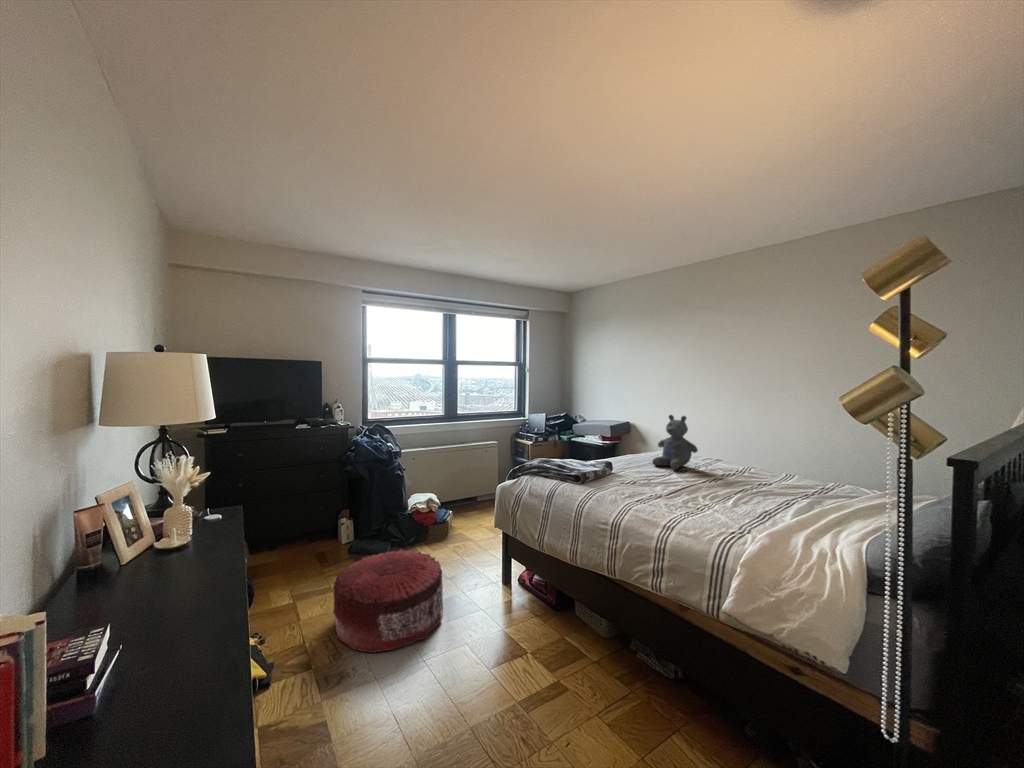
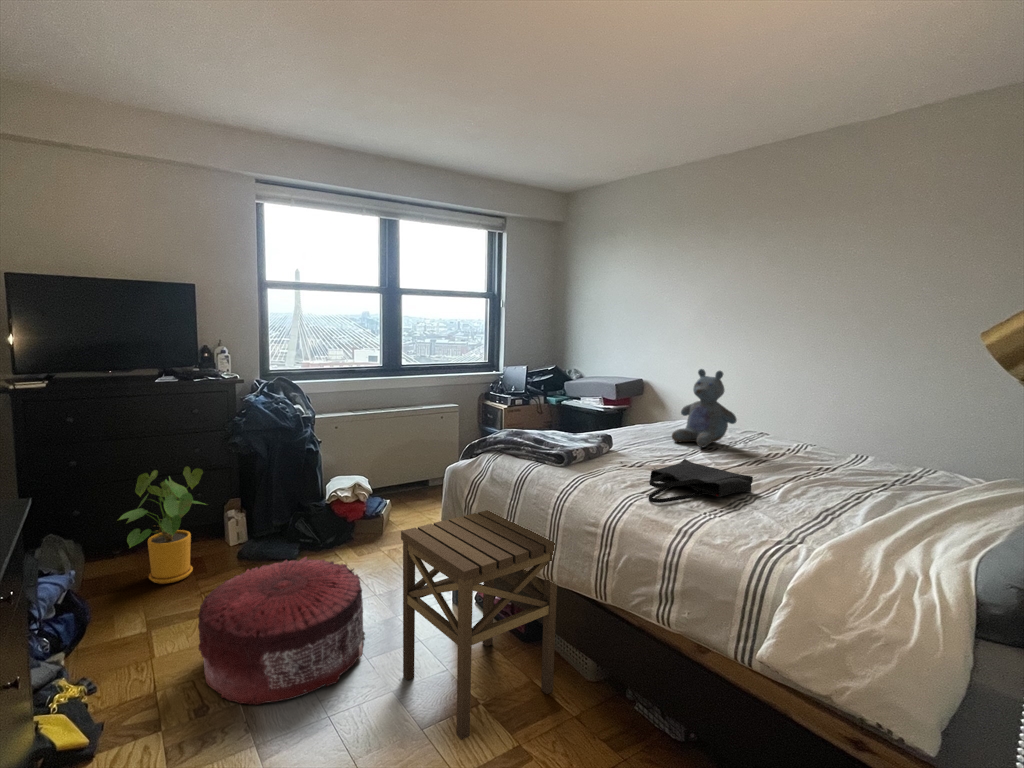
tote bag: none [640,477,712,507] -> present [649,459,753,503]
house plant: none [273,487,332,570] -> present [119,467,203,584]
side table: none [471,514,580,678] -> present [401,510,557,740]

